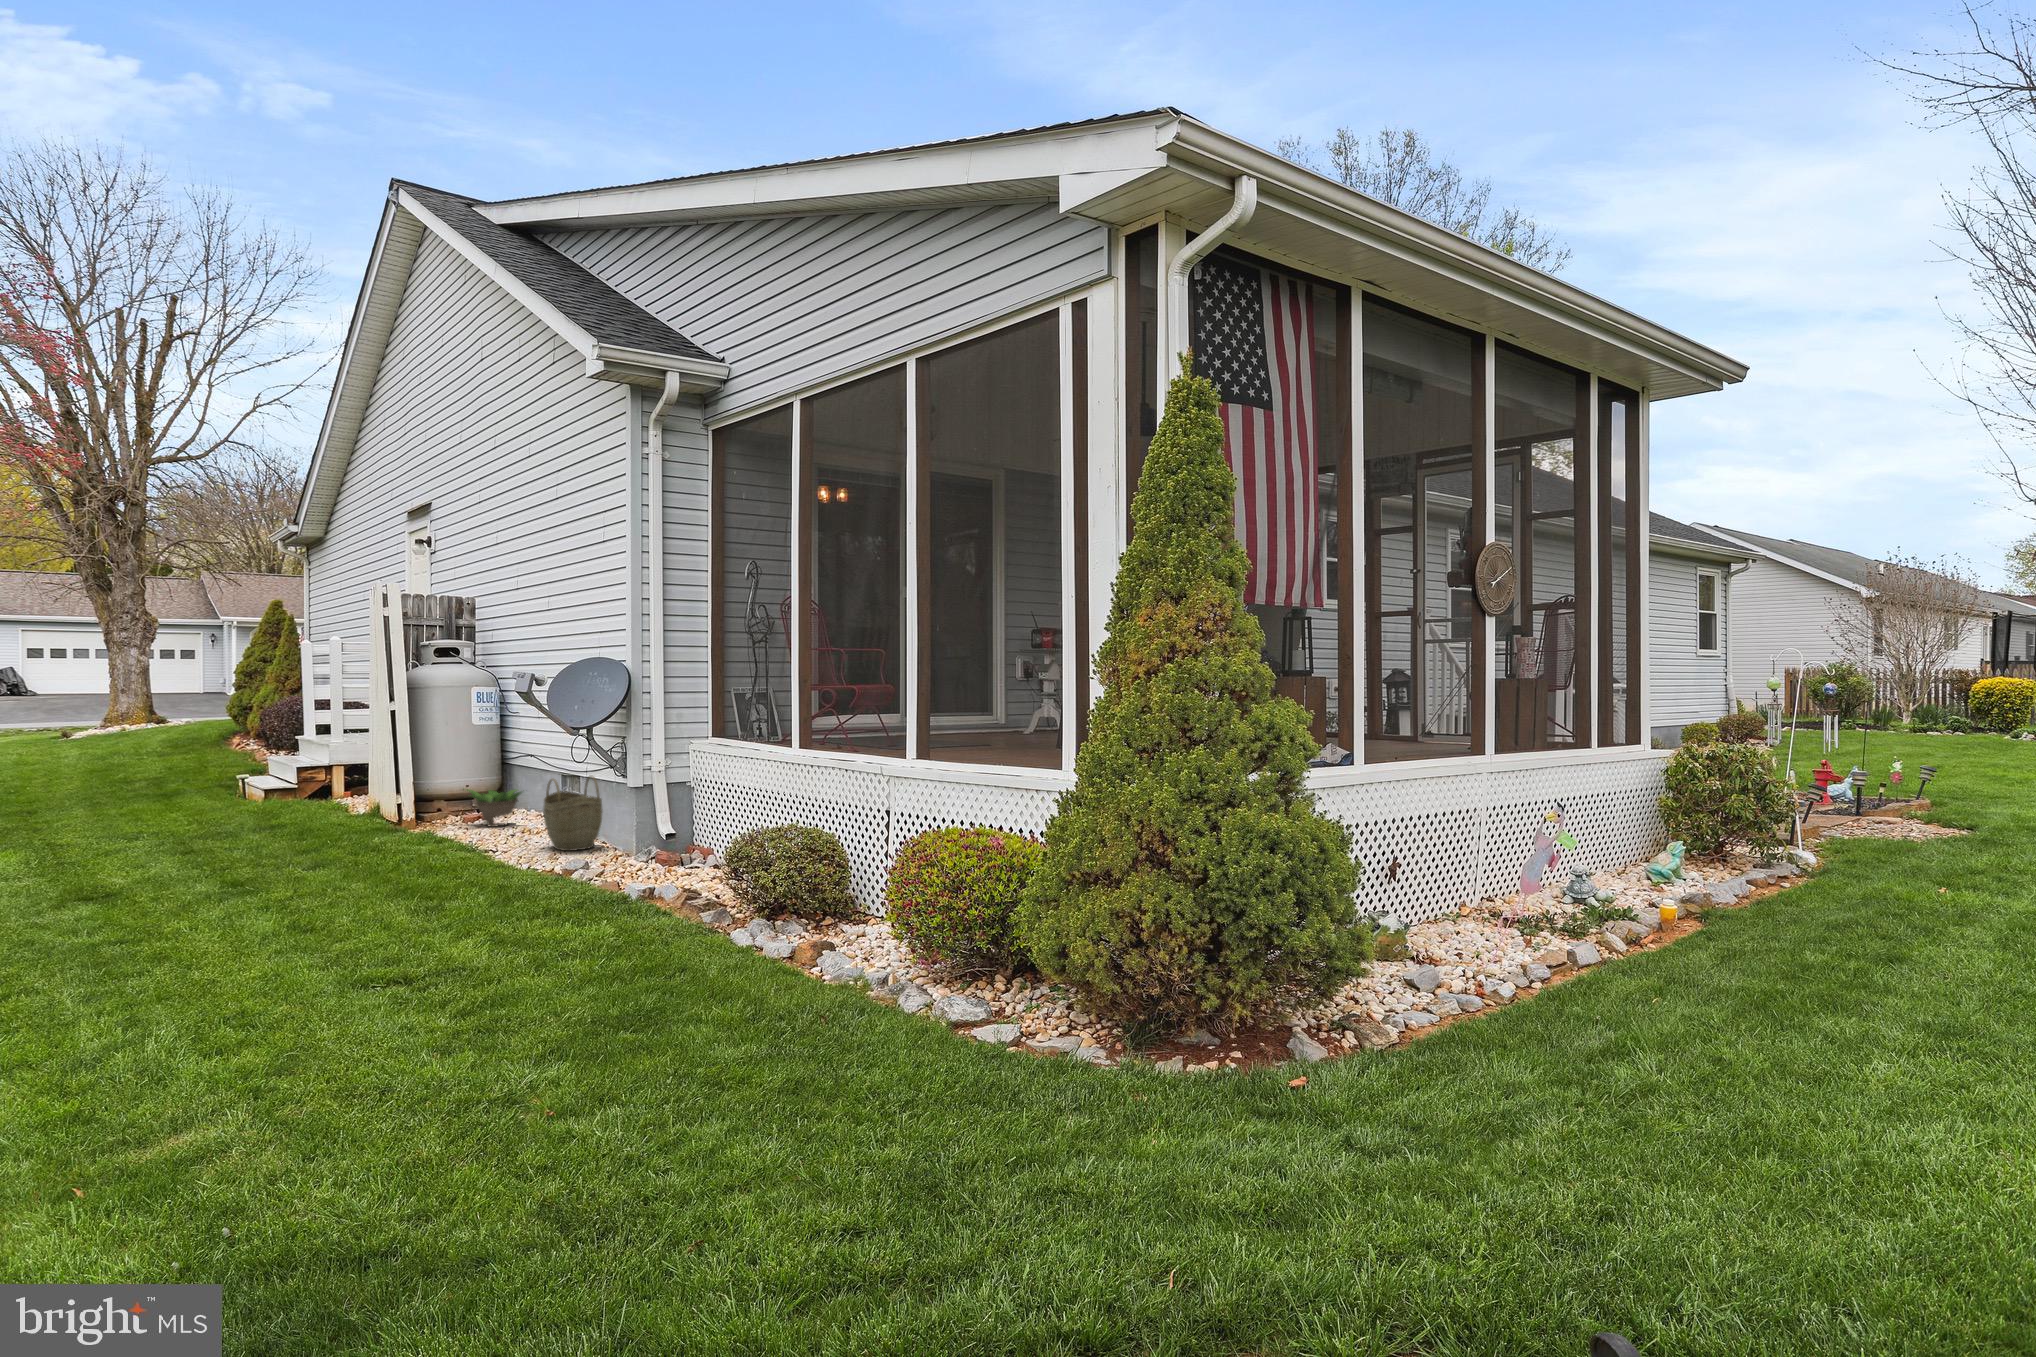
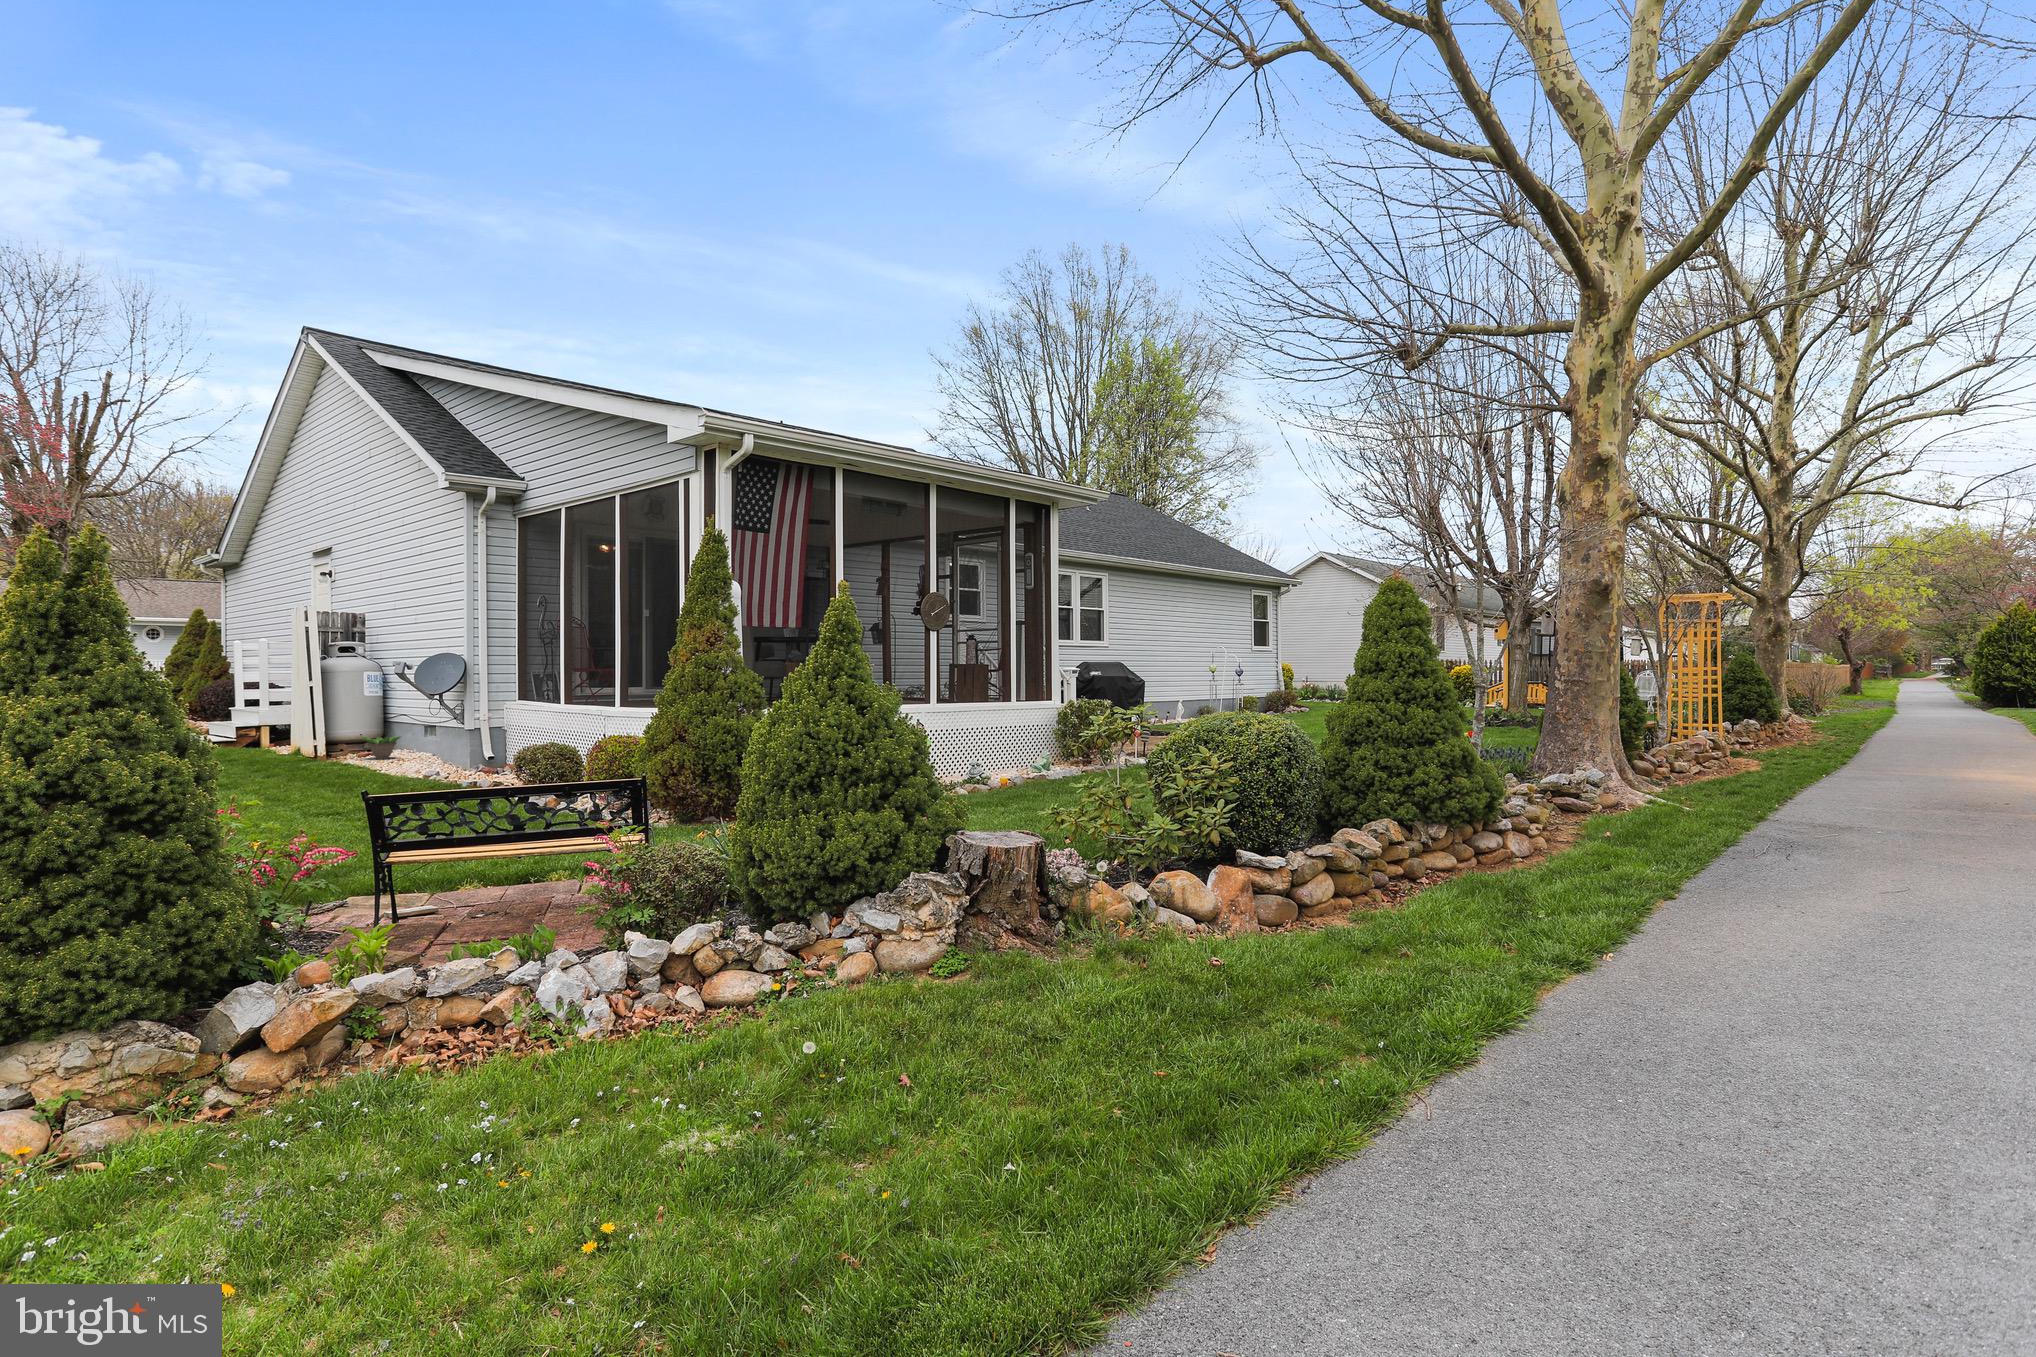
woven basket: present [543,776,603,851] -> none [413,724,451,768]

